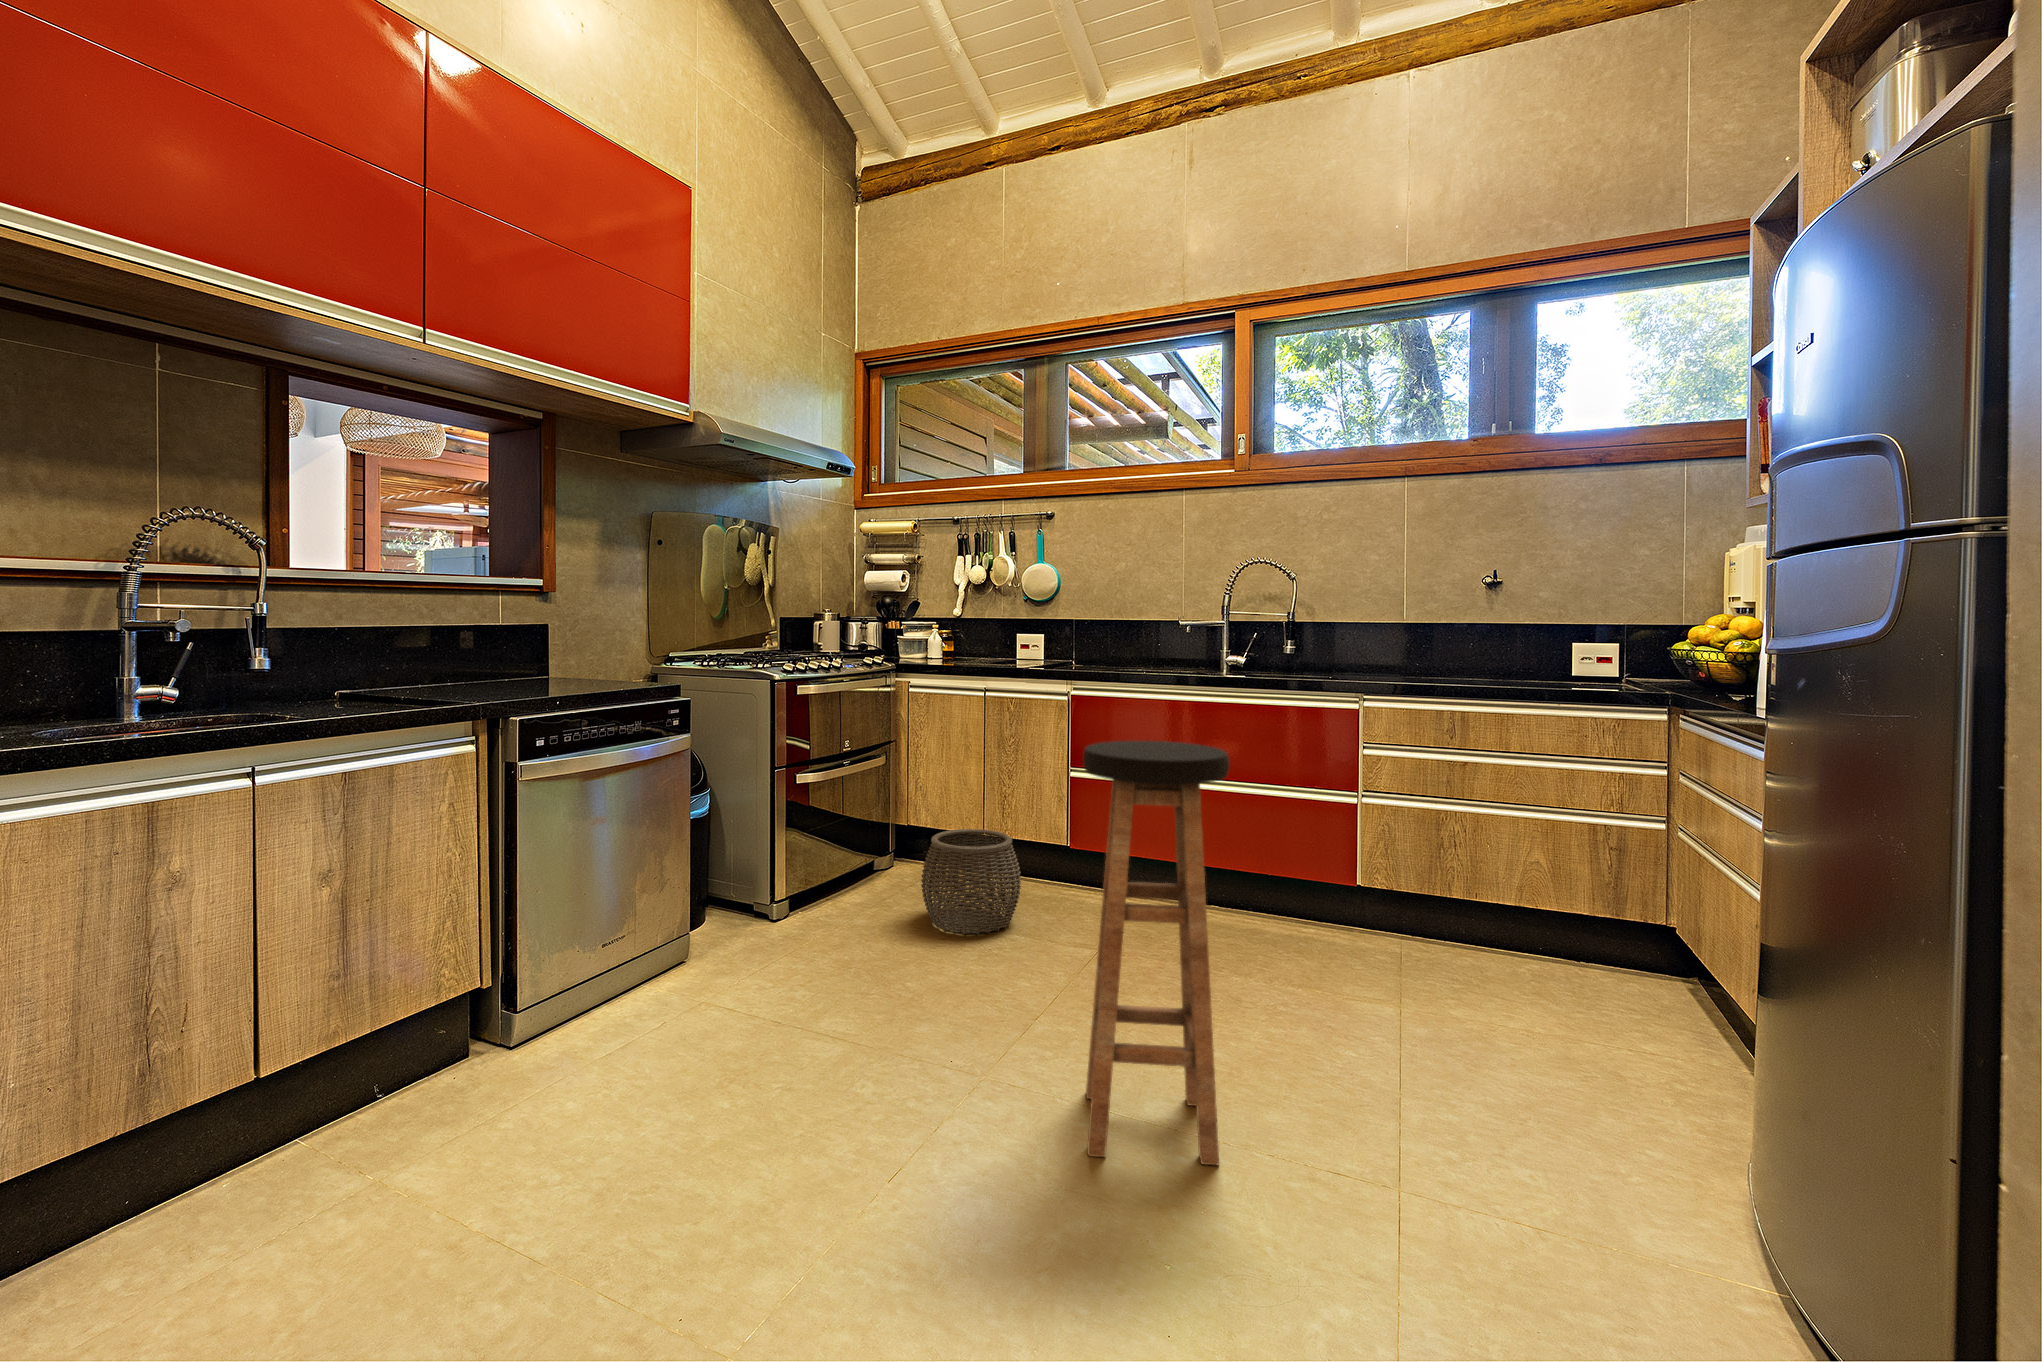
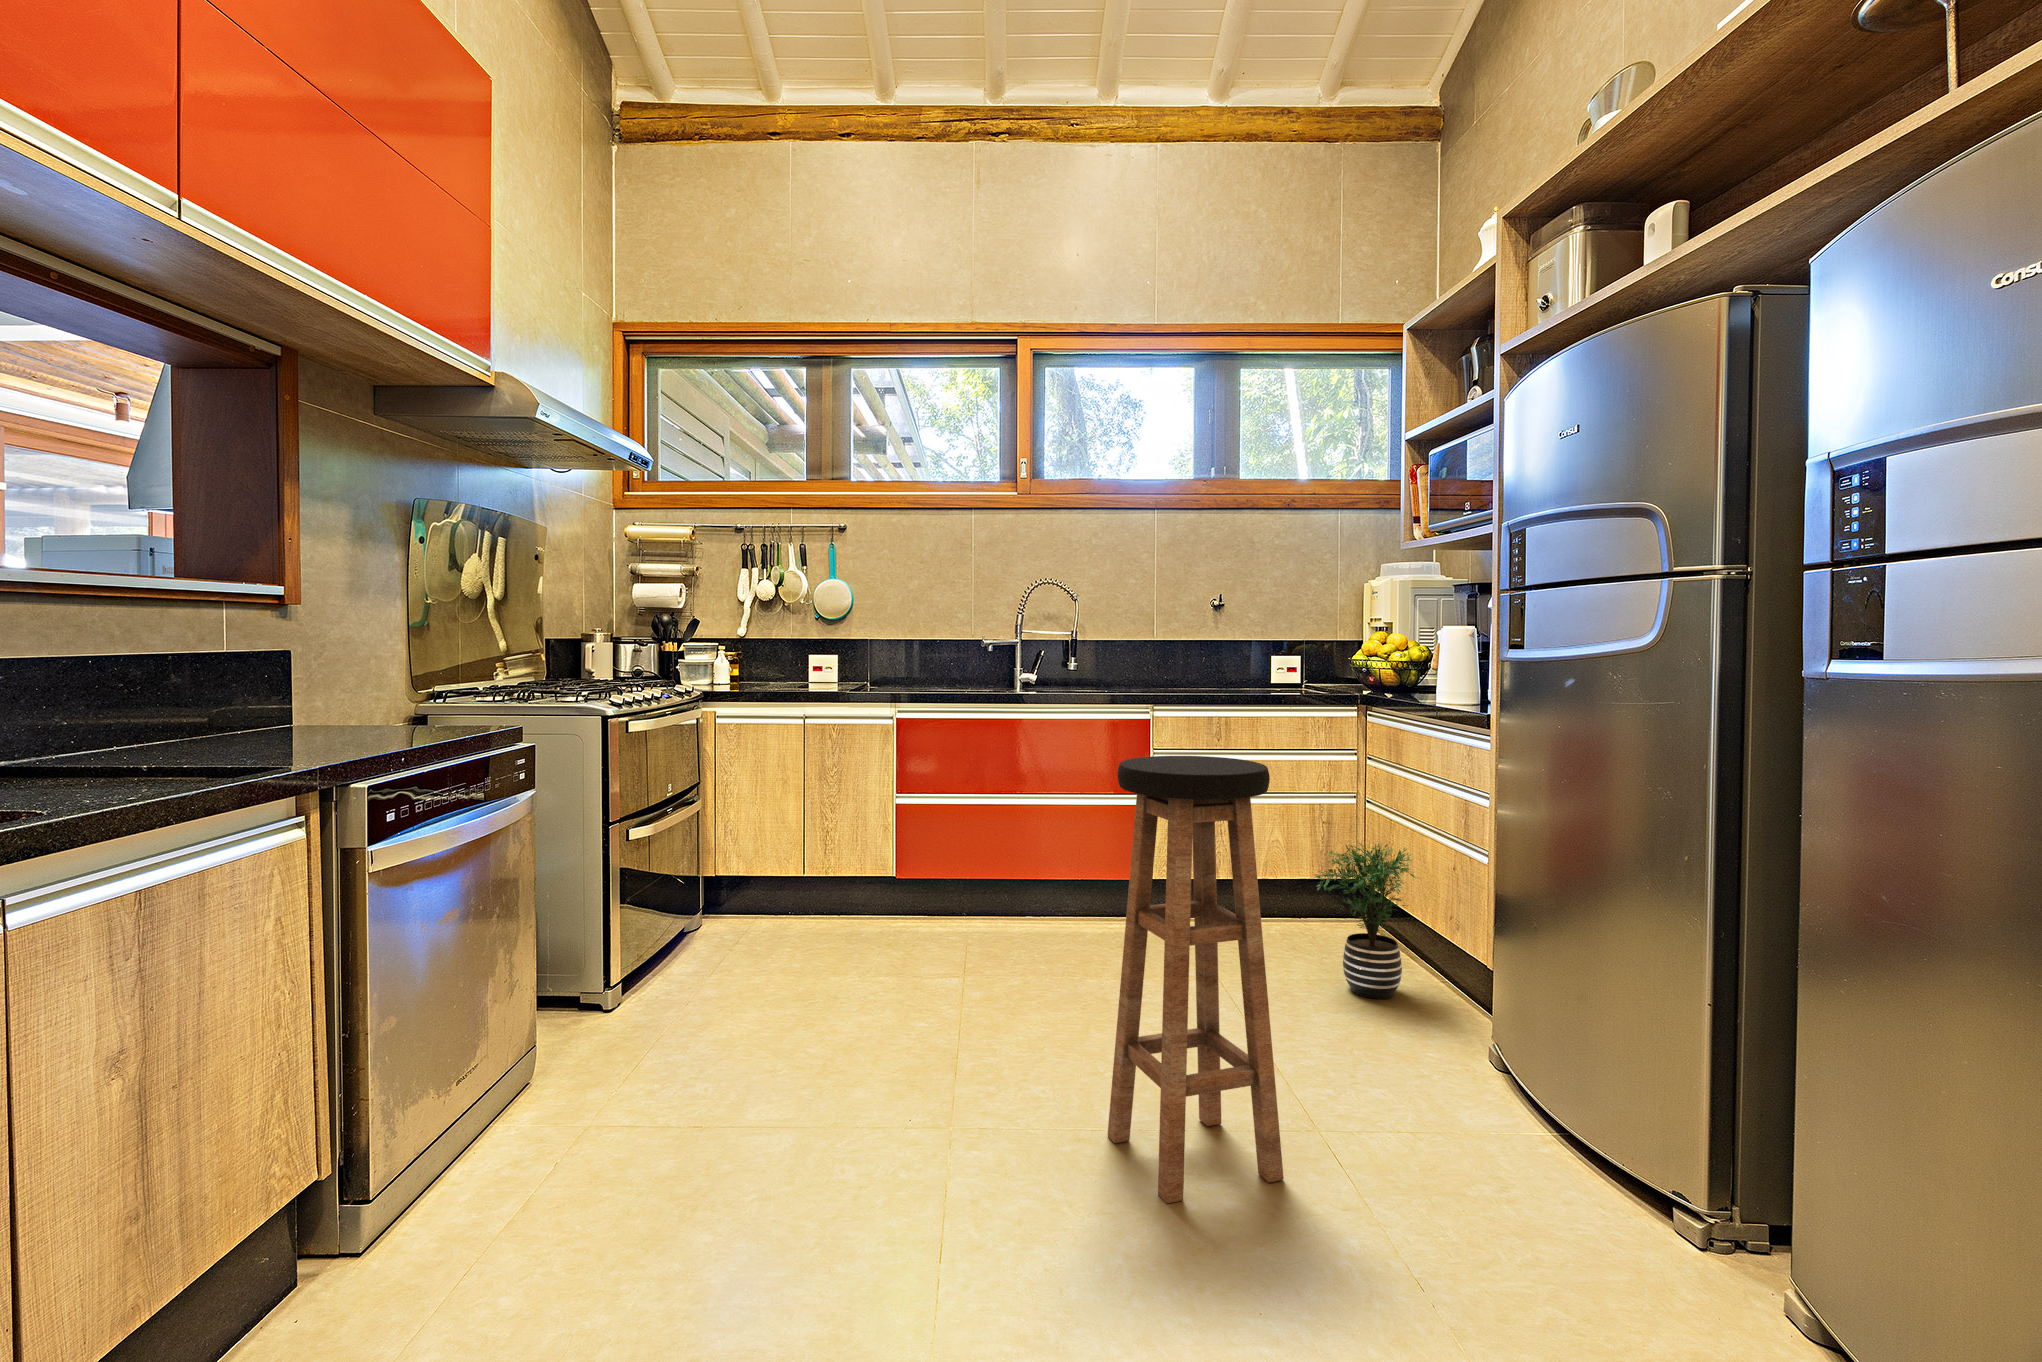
woven basket: present [921,829,1021,934] -> none [782,870,895,991]
potted plant: none [1434,856,1573,1034] -> present [1314,843,1415,999]

